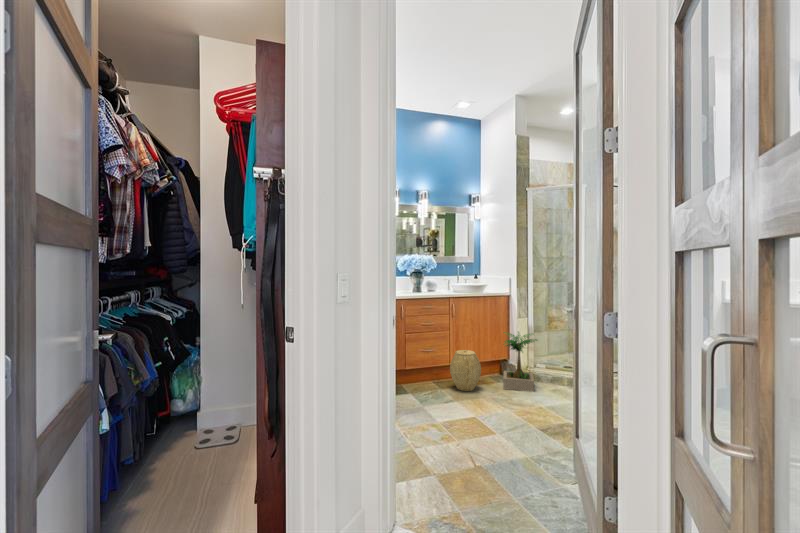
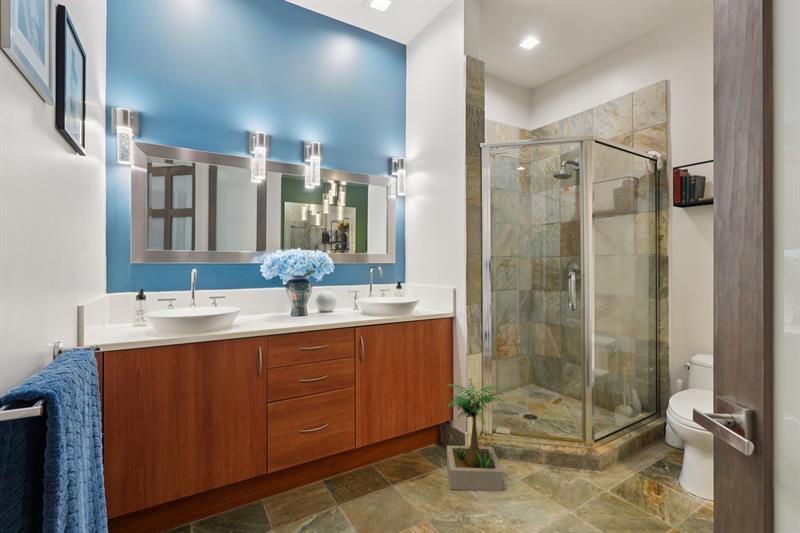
woven basket: present [450,350,481,391] -> none [356,421,412,505]

